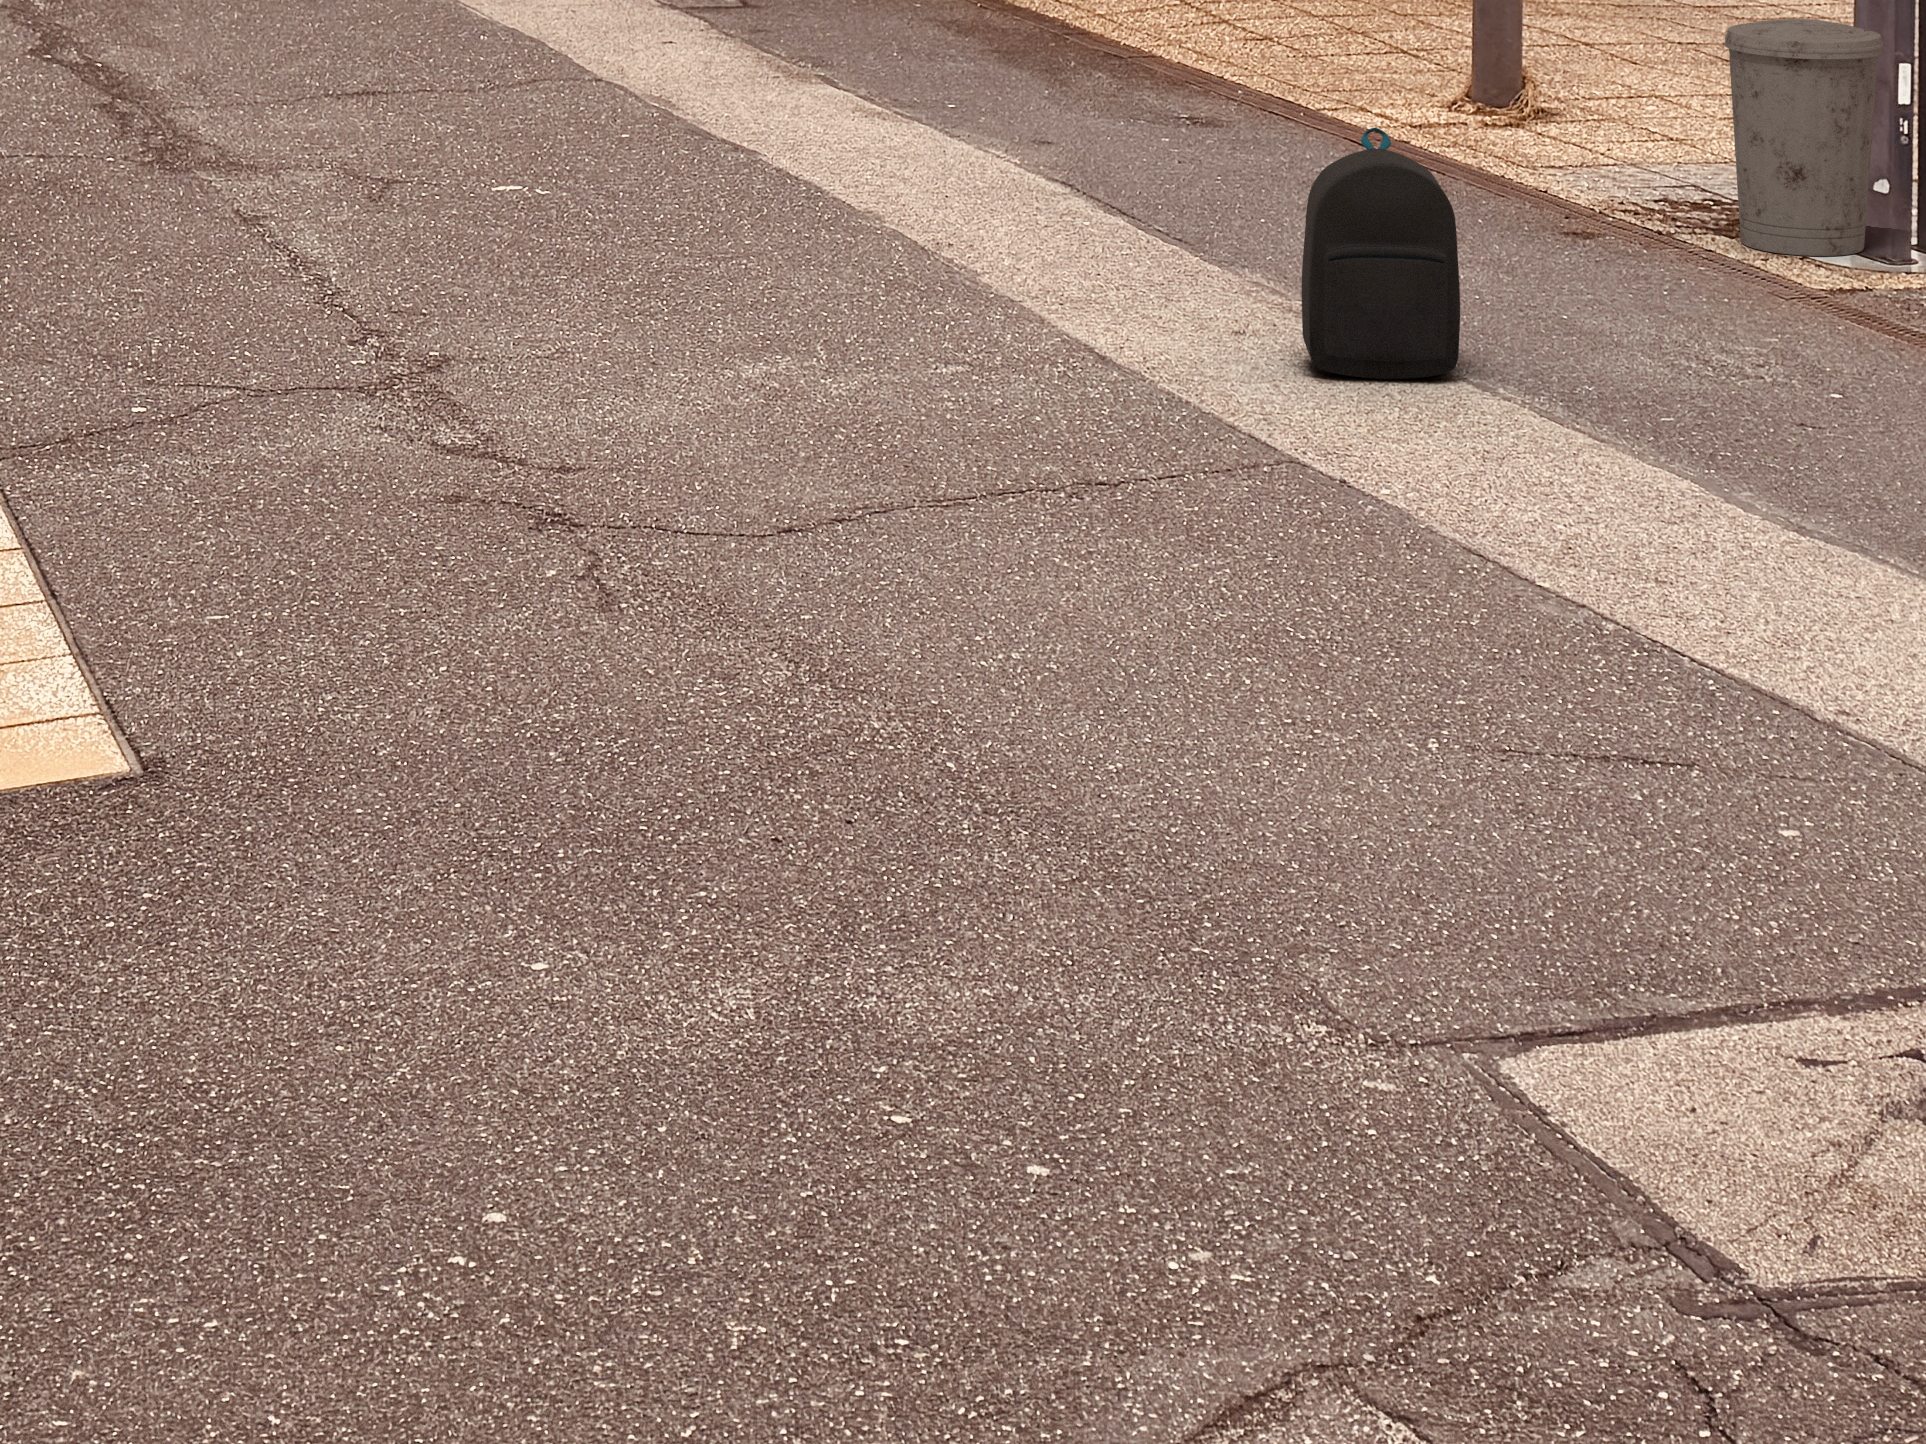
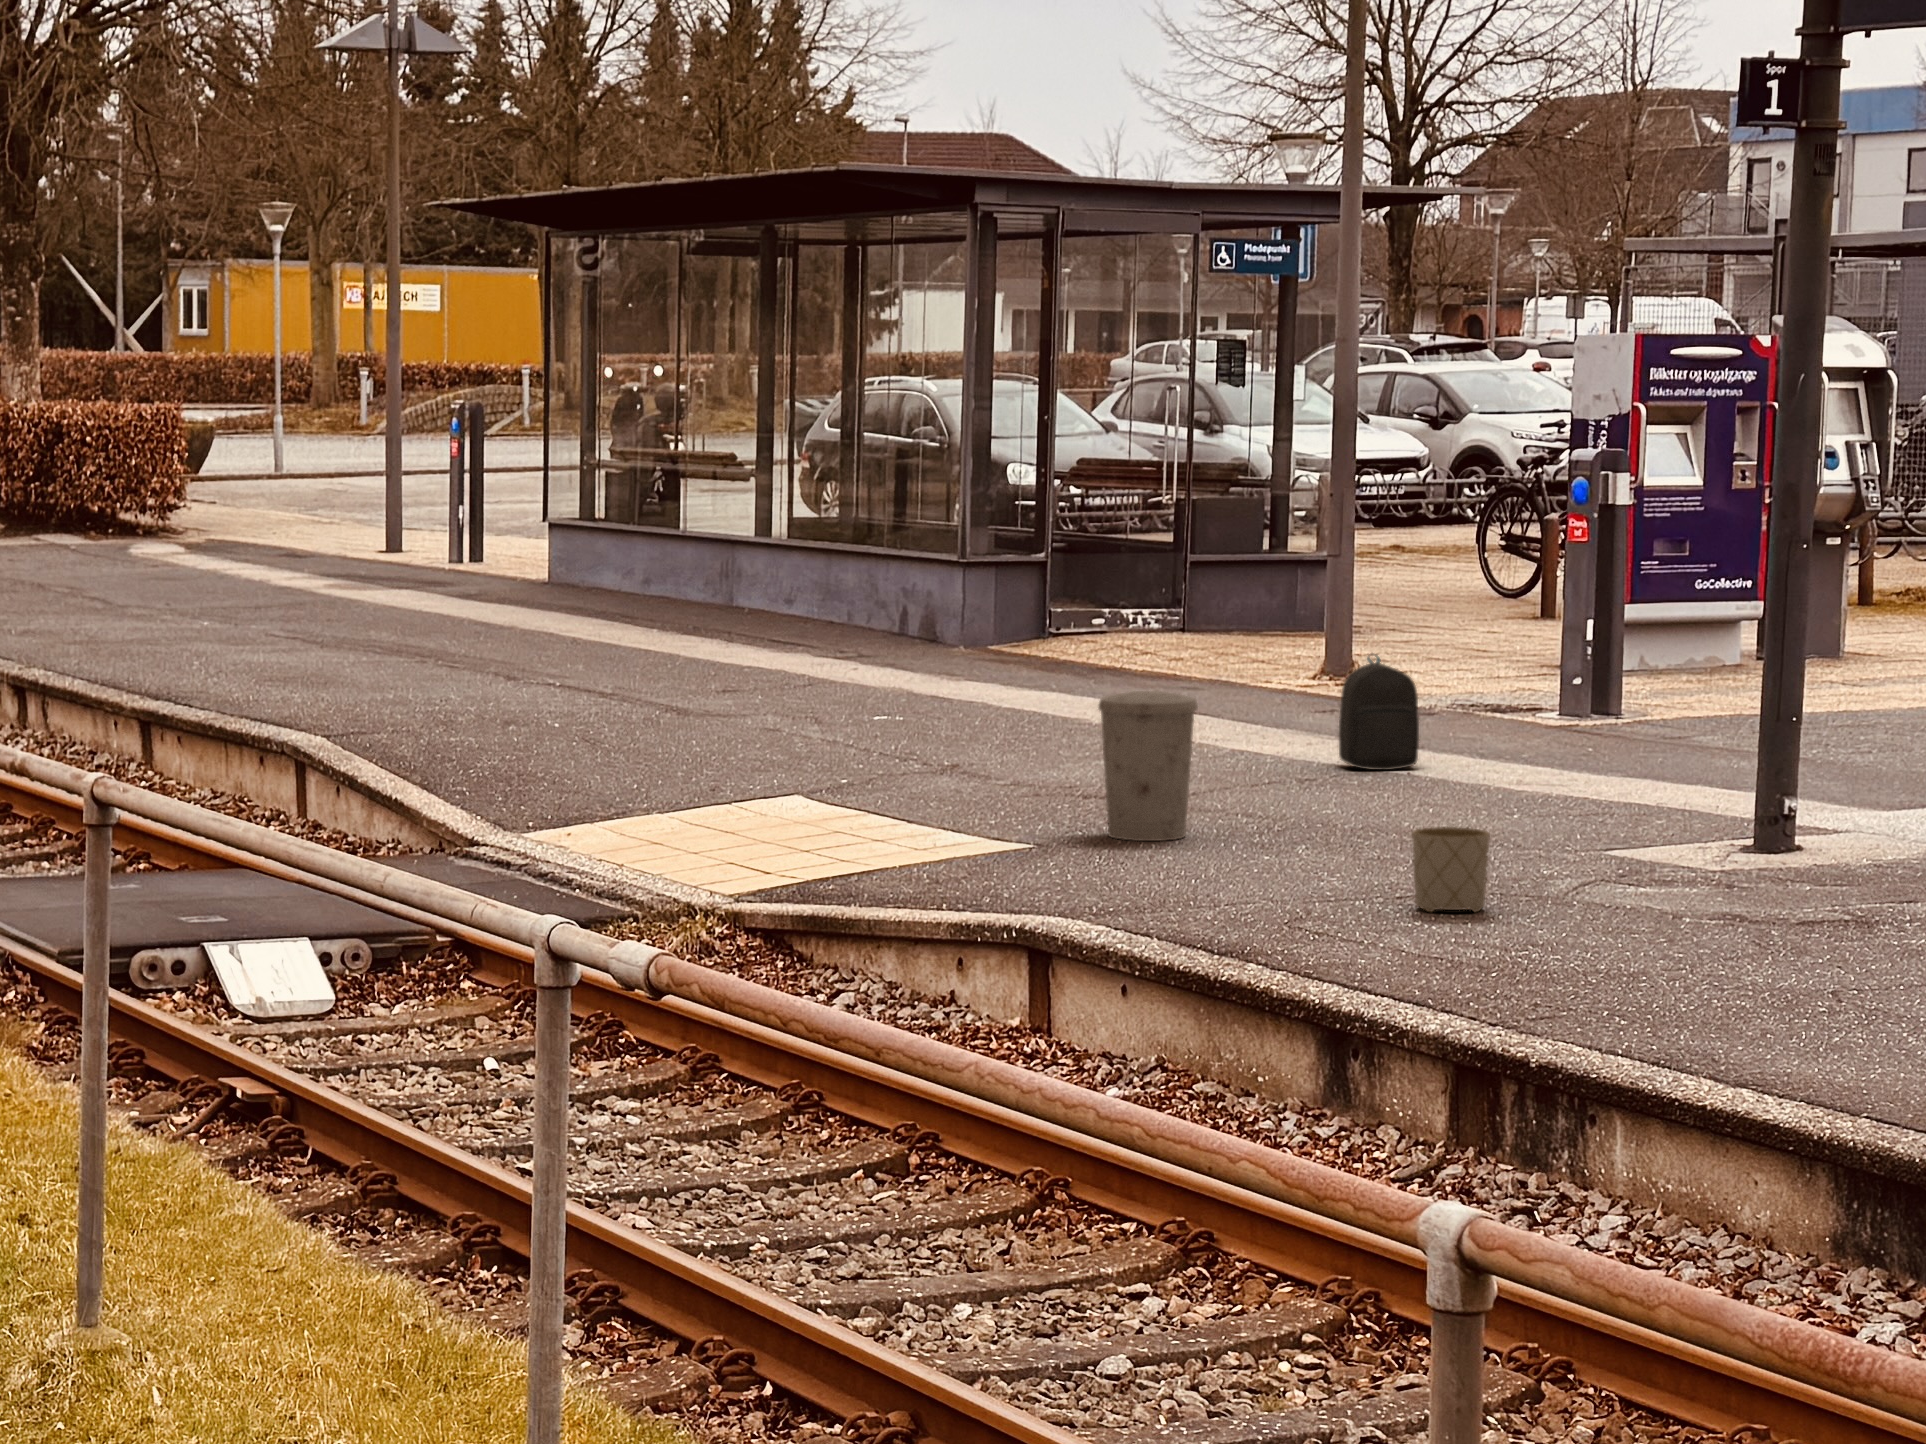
trash can: present [1725,19,1884,256] -> present [1099,691,1198,841]
planter: none [819,904,1050,1219] -> present [1412,827,1490,912]

